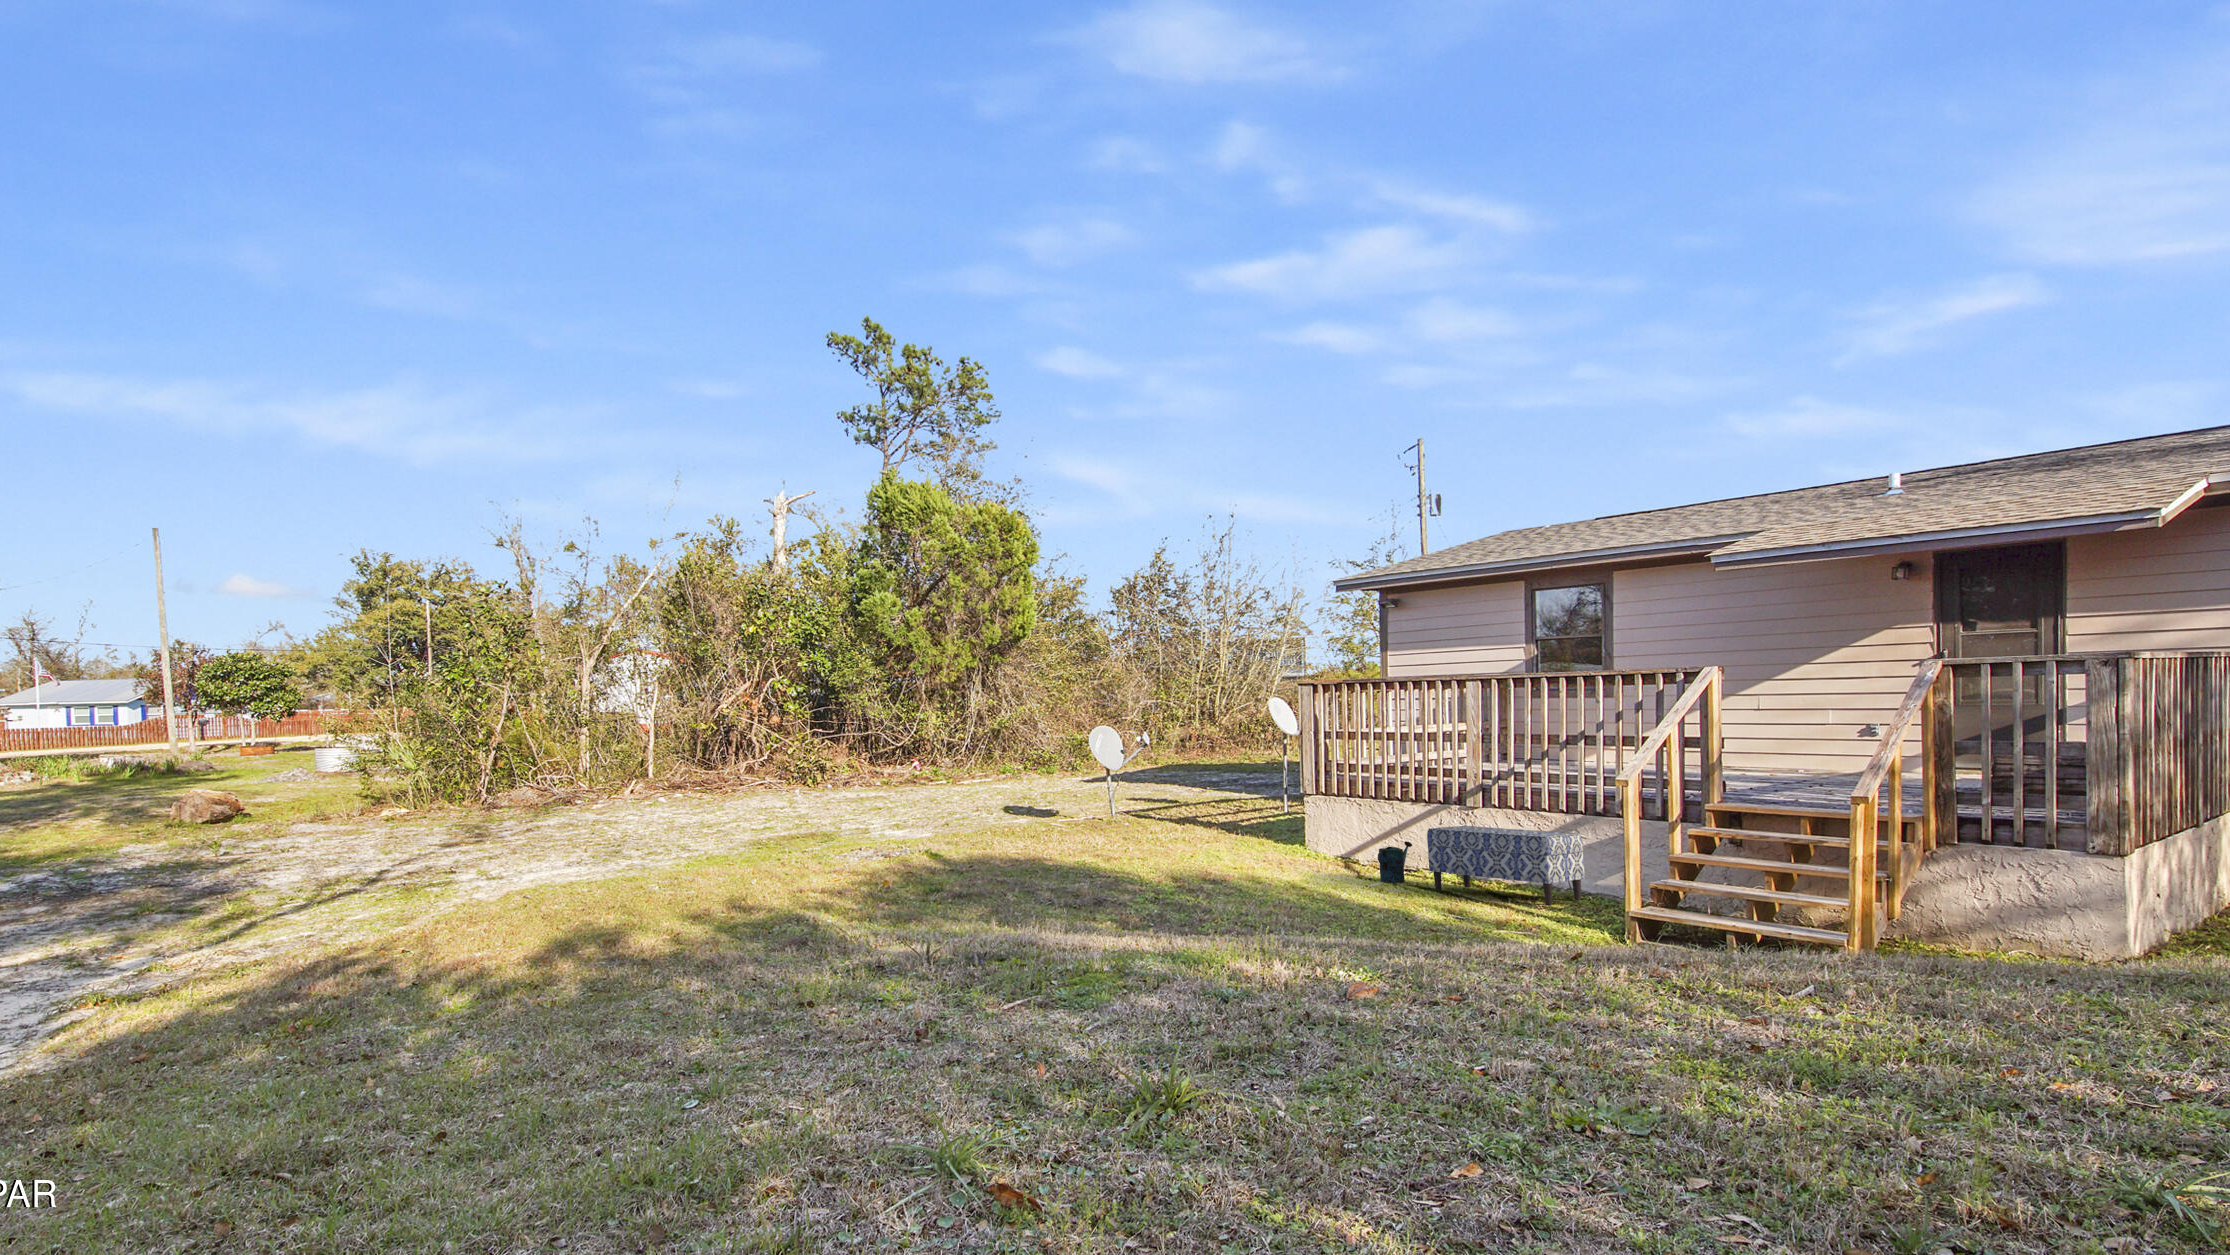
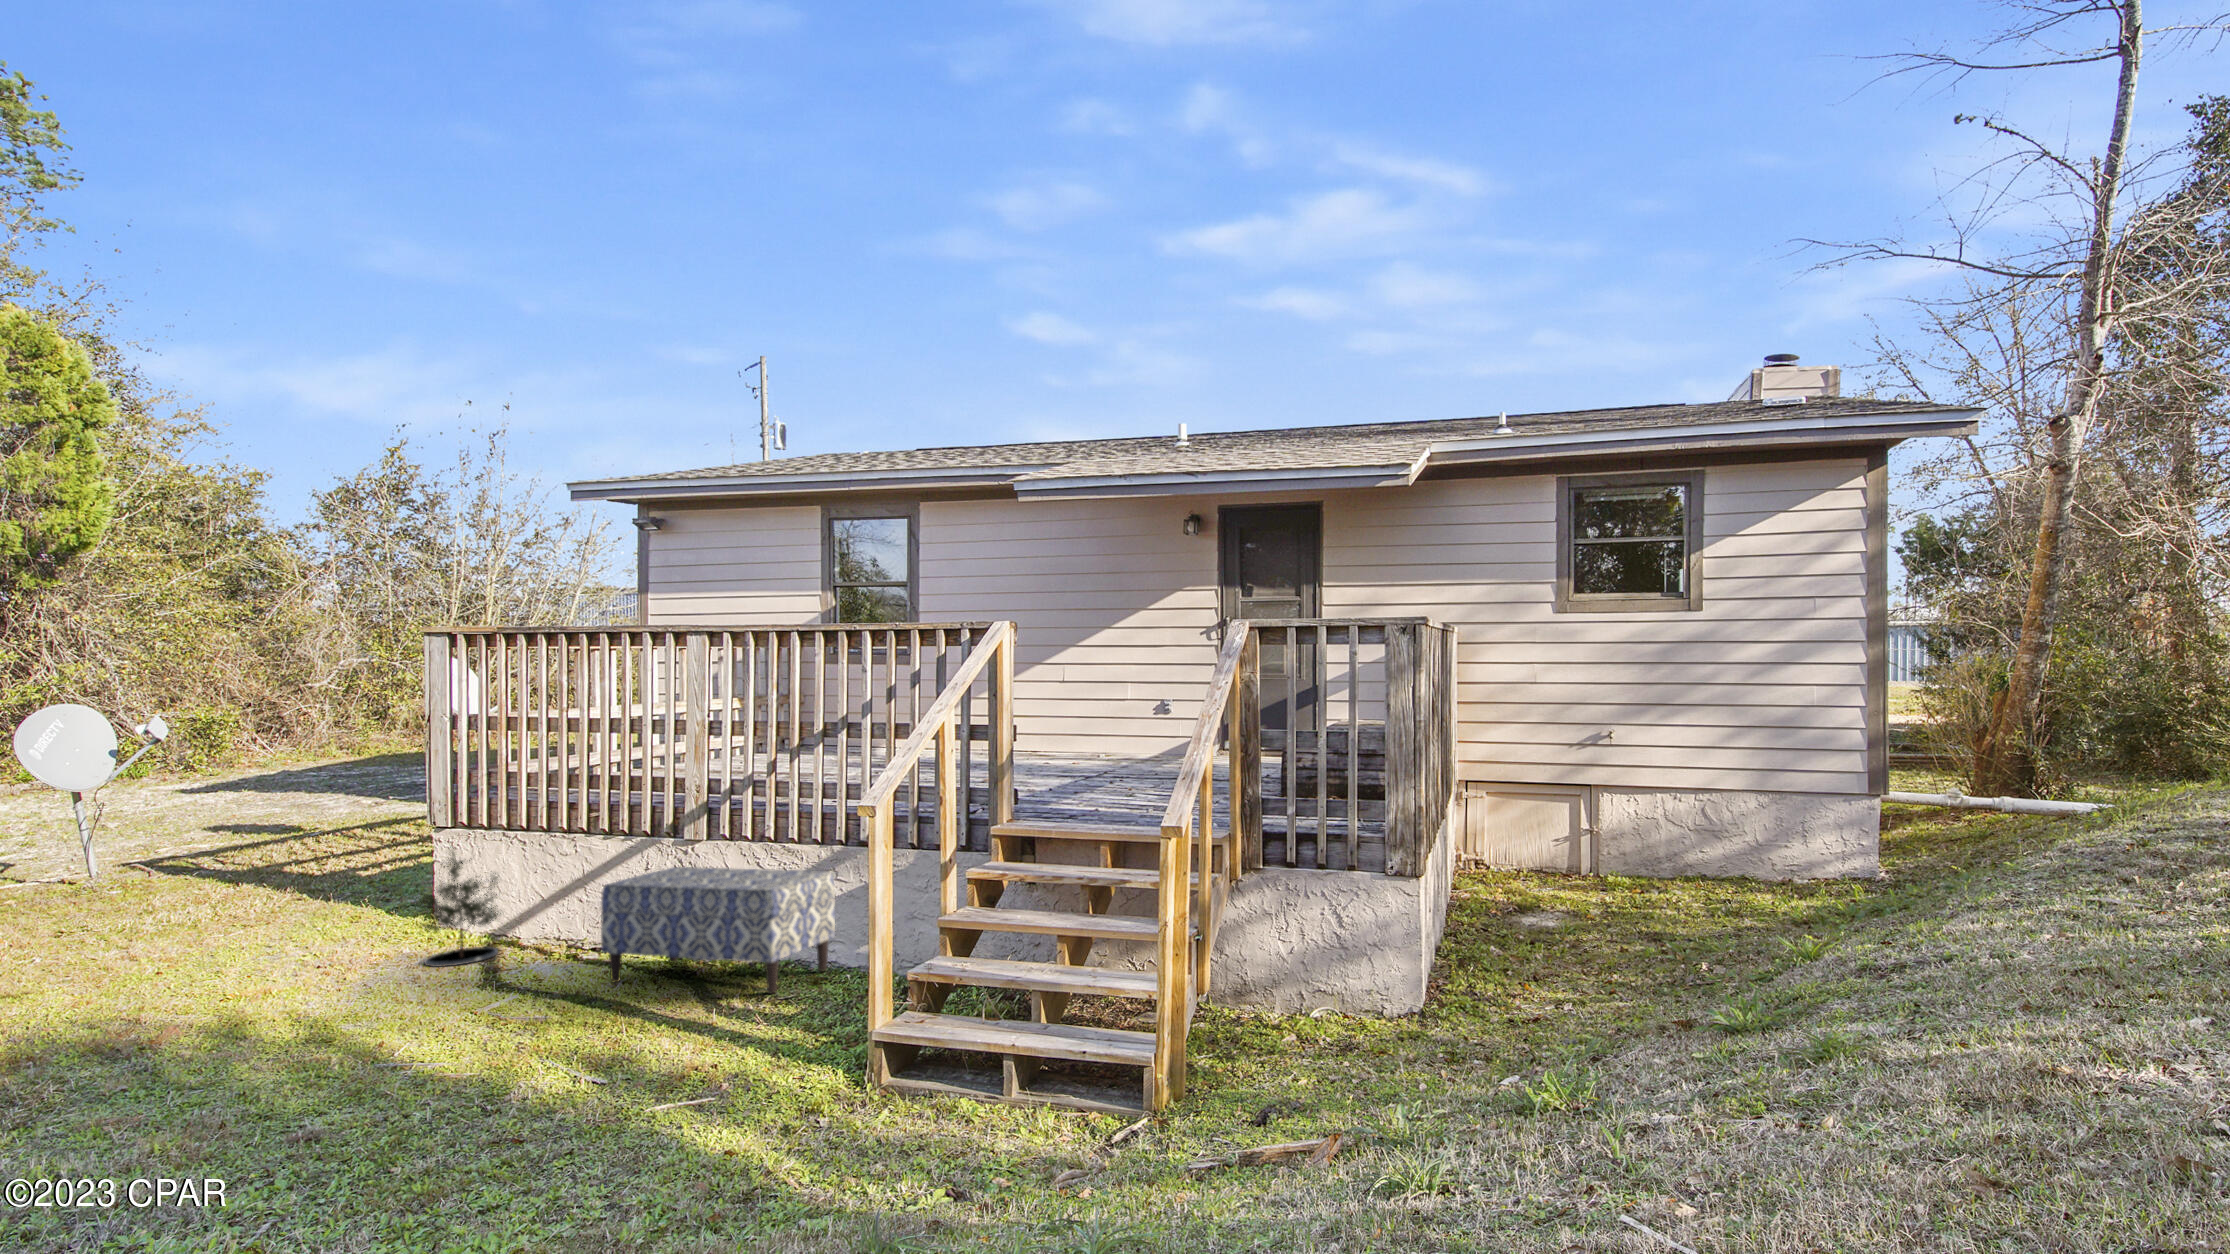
potted tree: none [1305,803,1354,875] -> present [416,847,501,967]
watering can: present [1378,841,1412,883] -> none [525,896,599,972]

